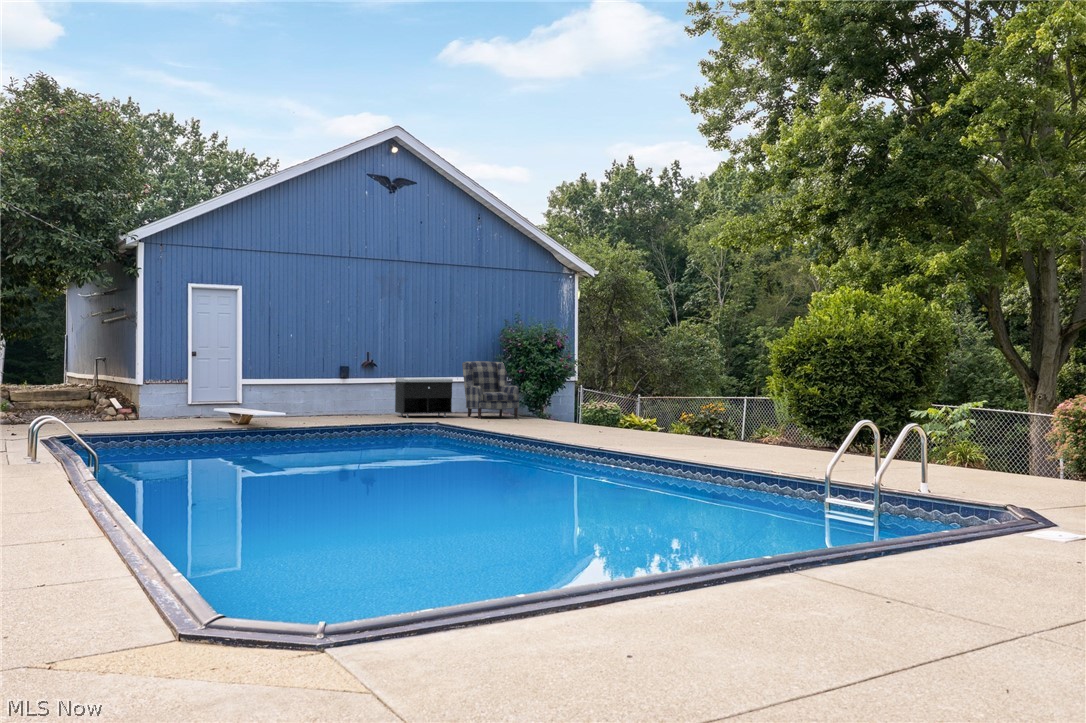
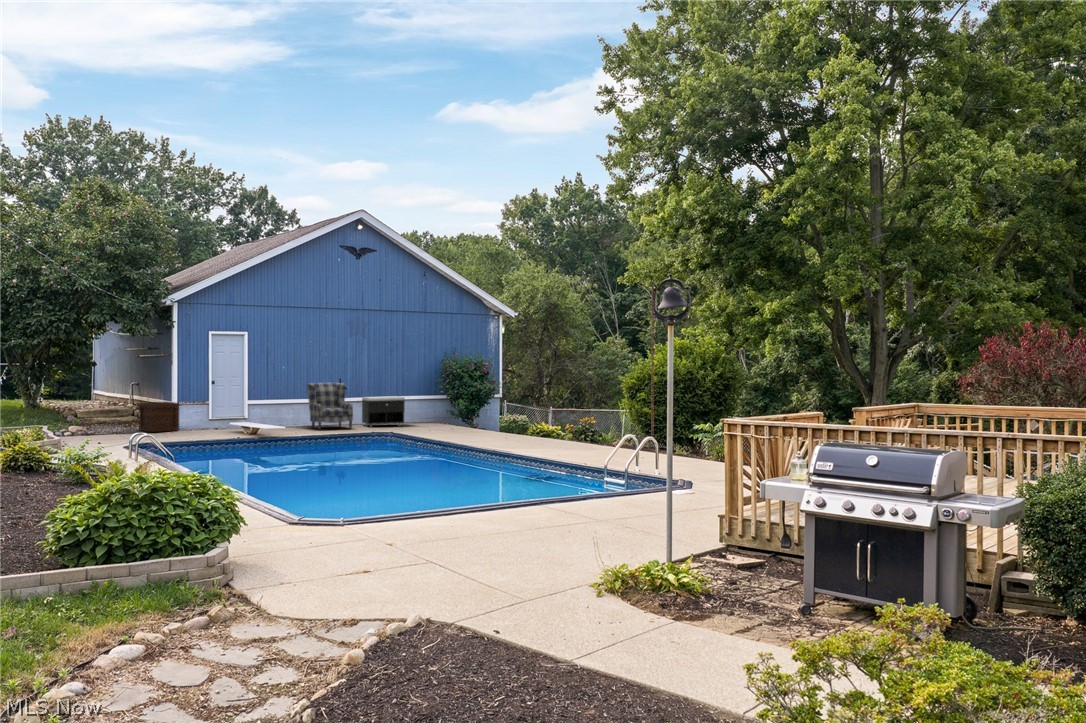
chair: present [462,361,519,419] -> present [307,383,353,430]
wooden crate: none [87,378,142,419] -> present [139,402,179,432]

